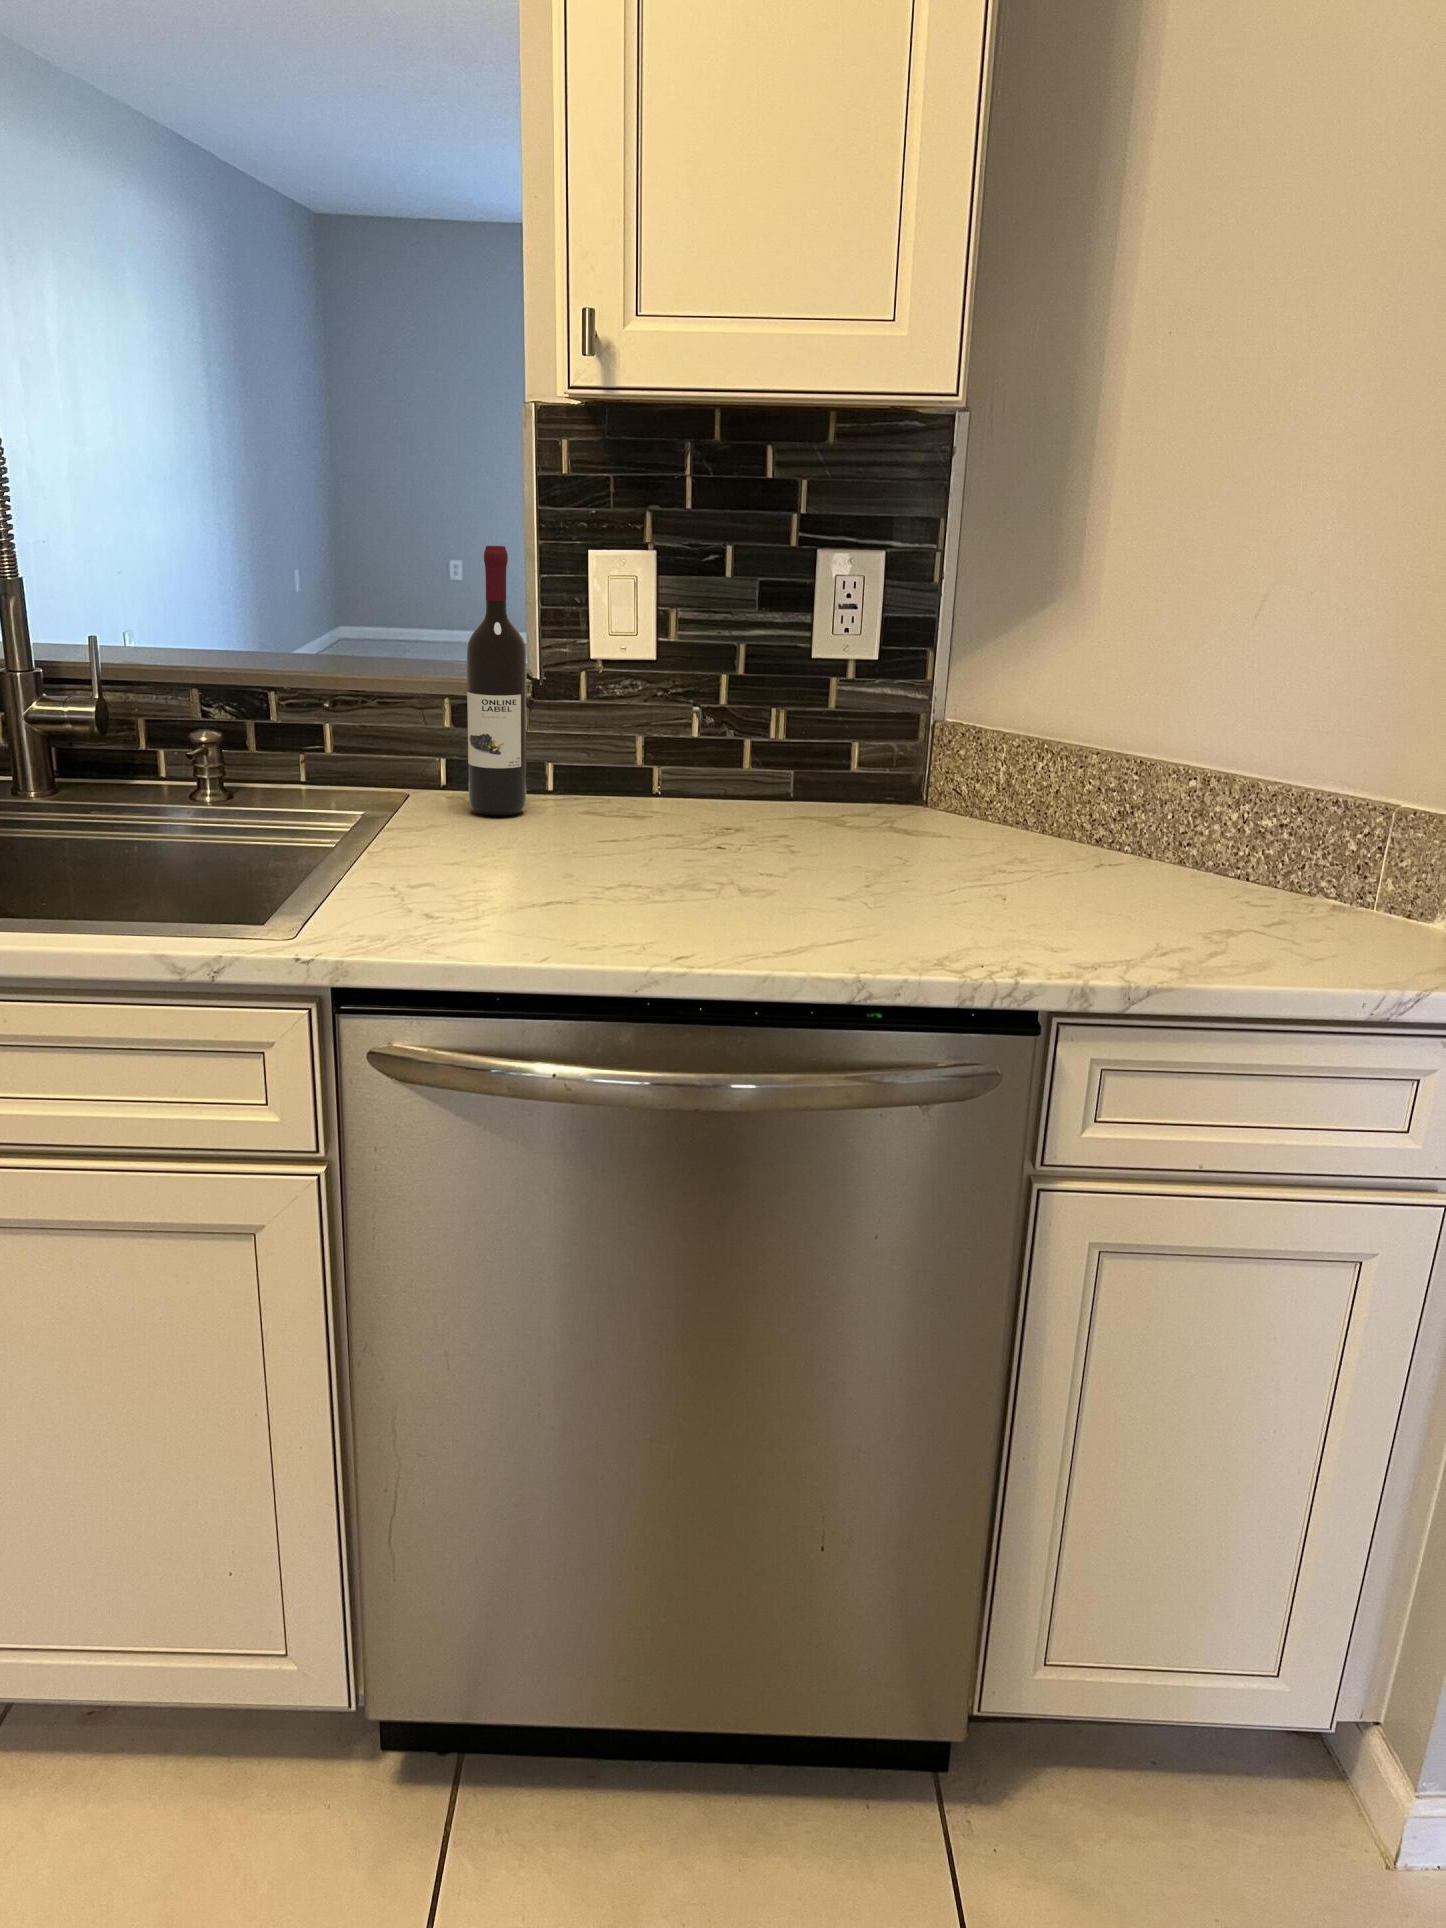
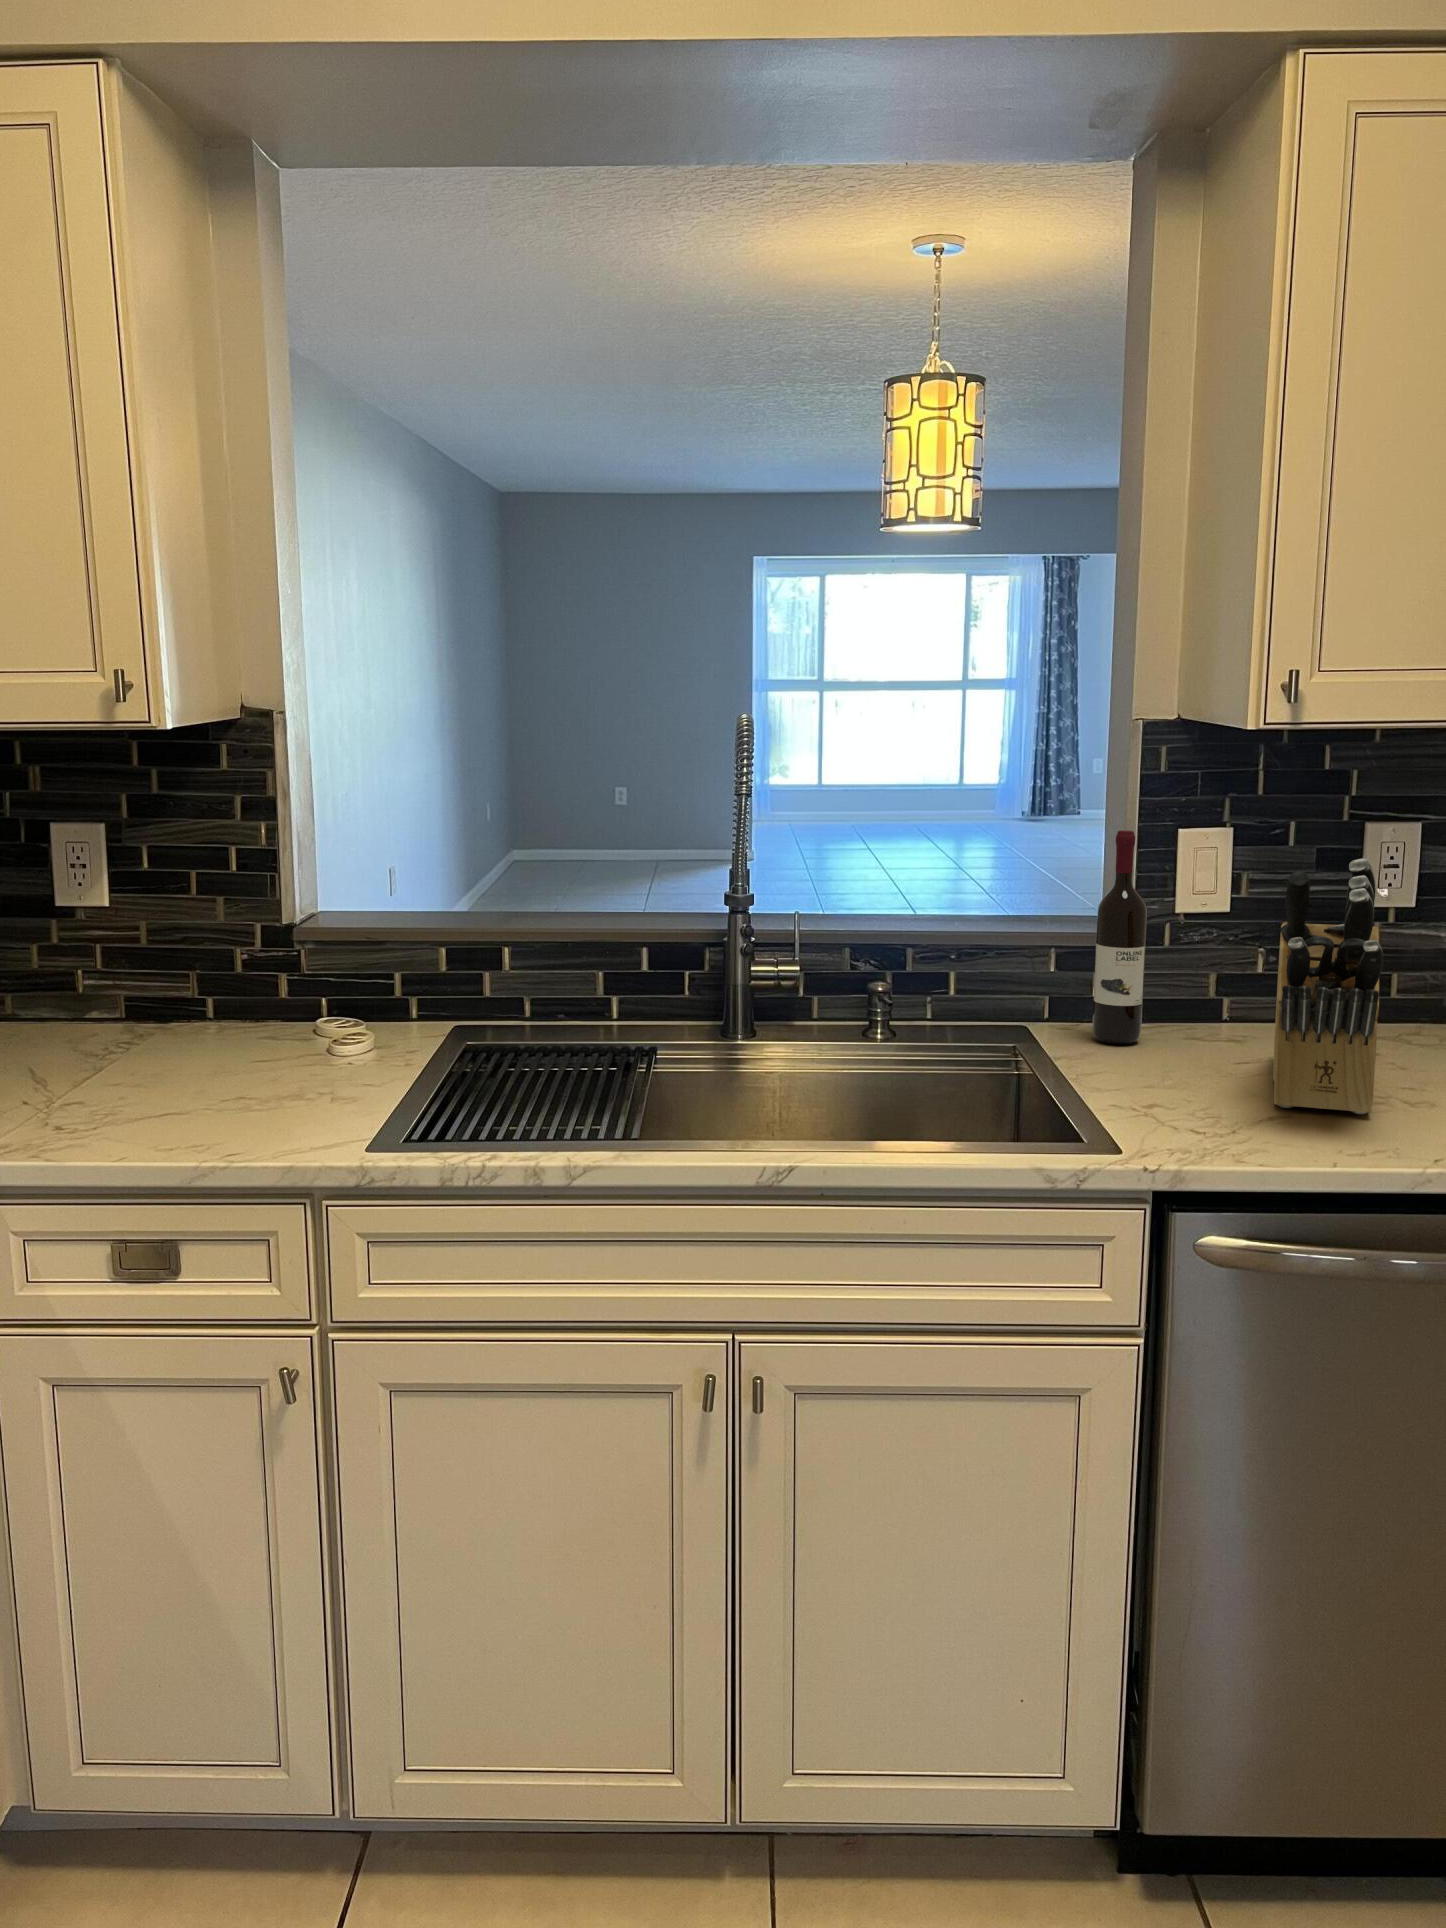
knife block: none [533,562,751,898] -> present [1273,859,1383,1114]

